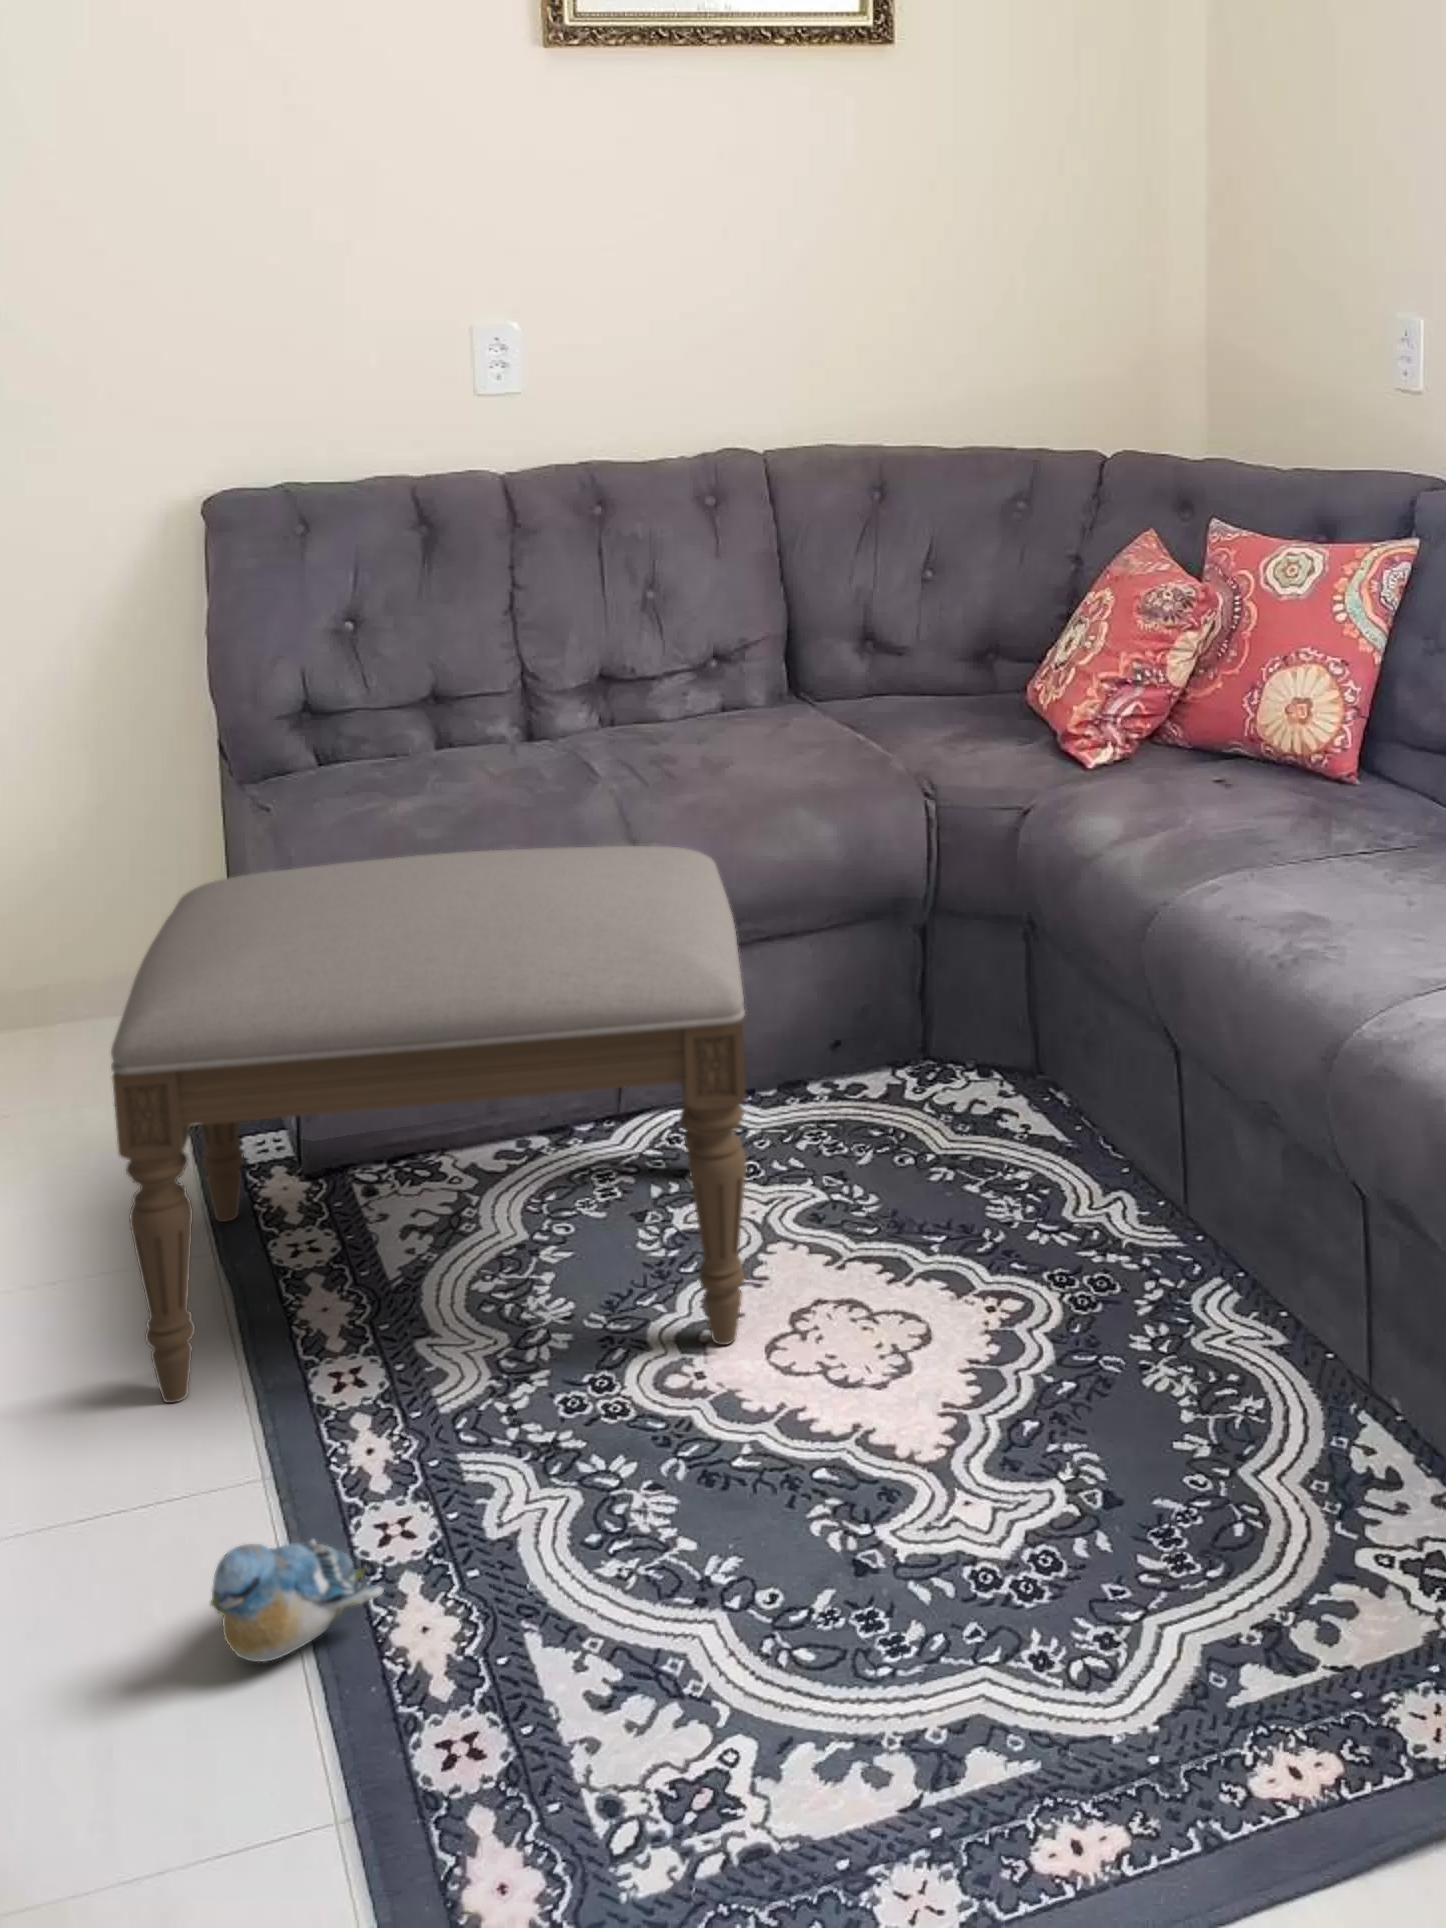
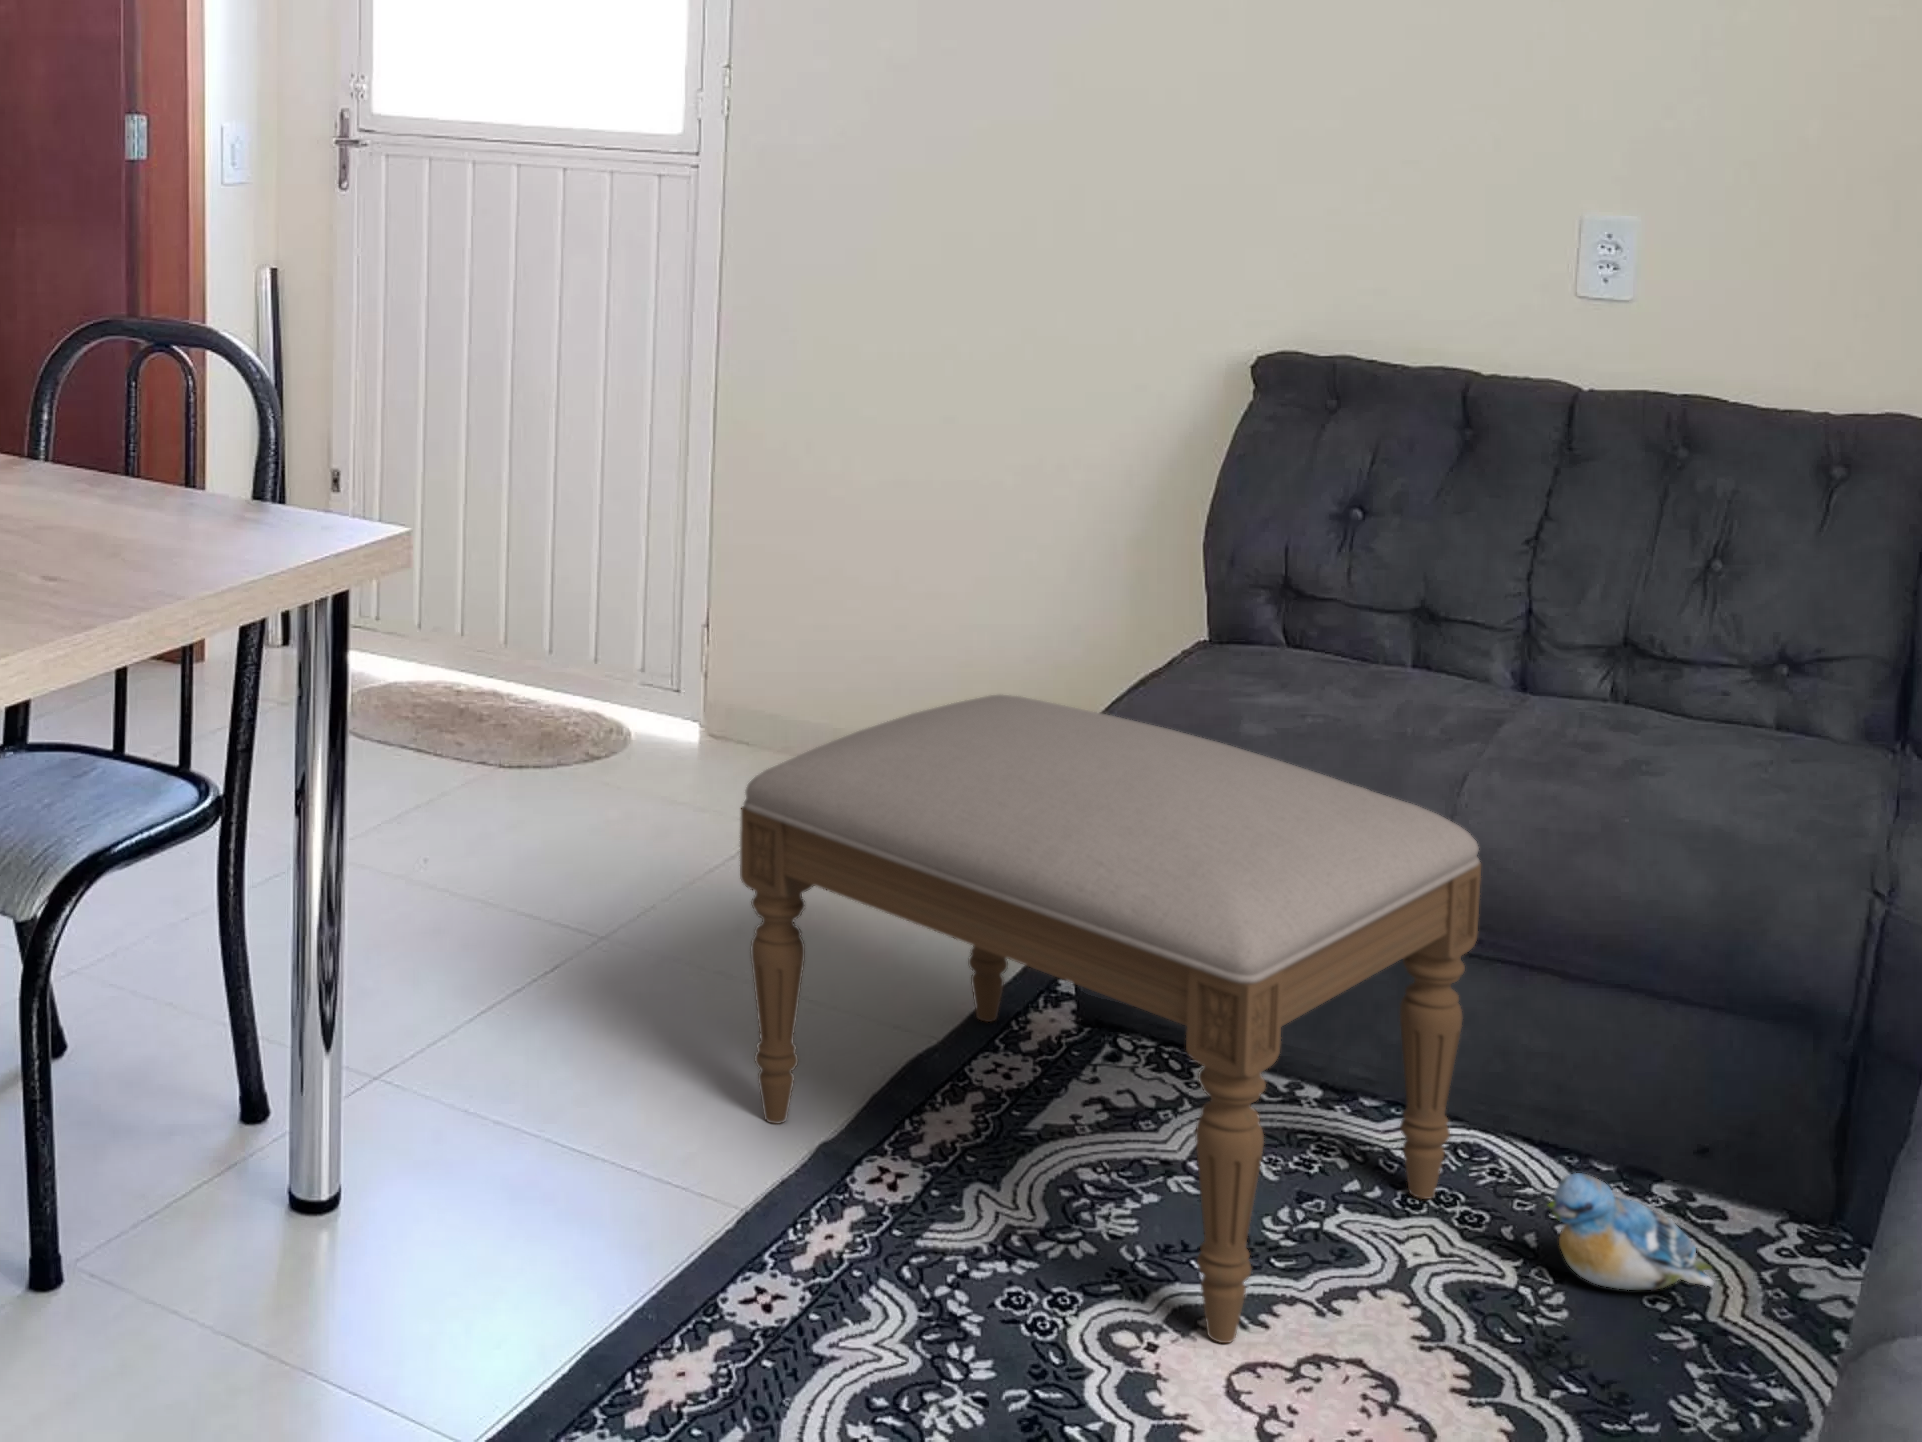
plush toy: present [211,1540,384,1662] -> present [1548,1173,1713,1290]

